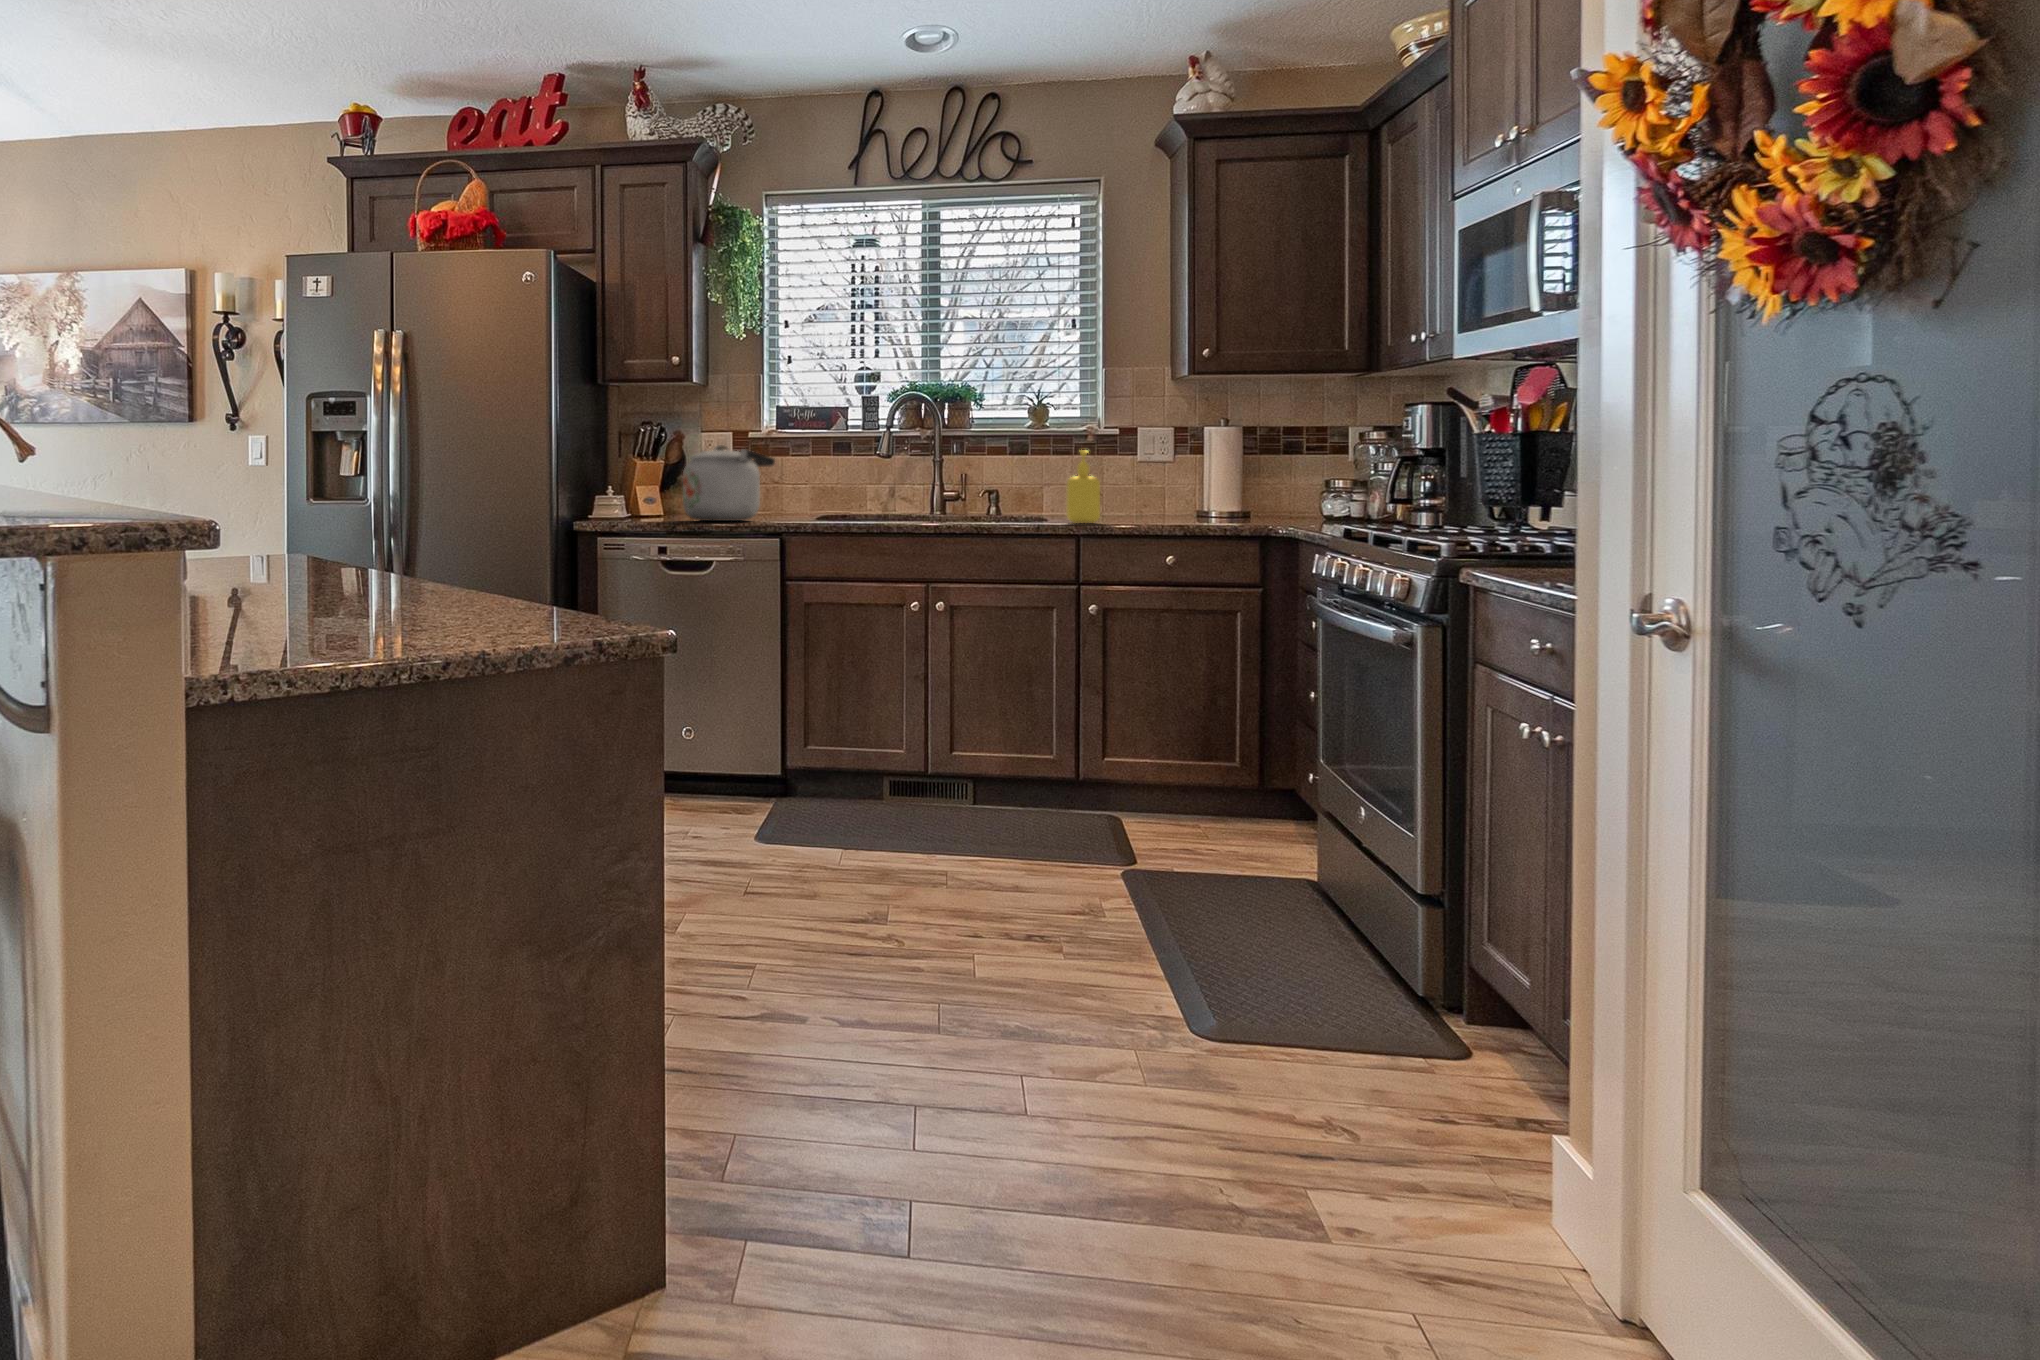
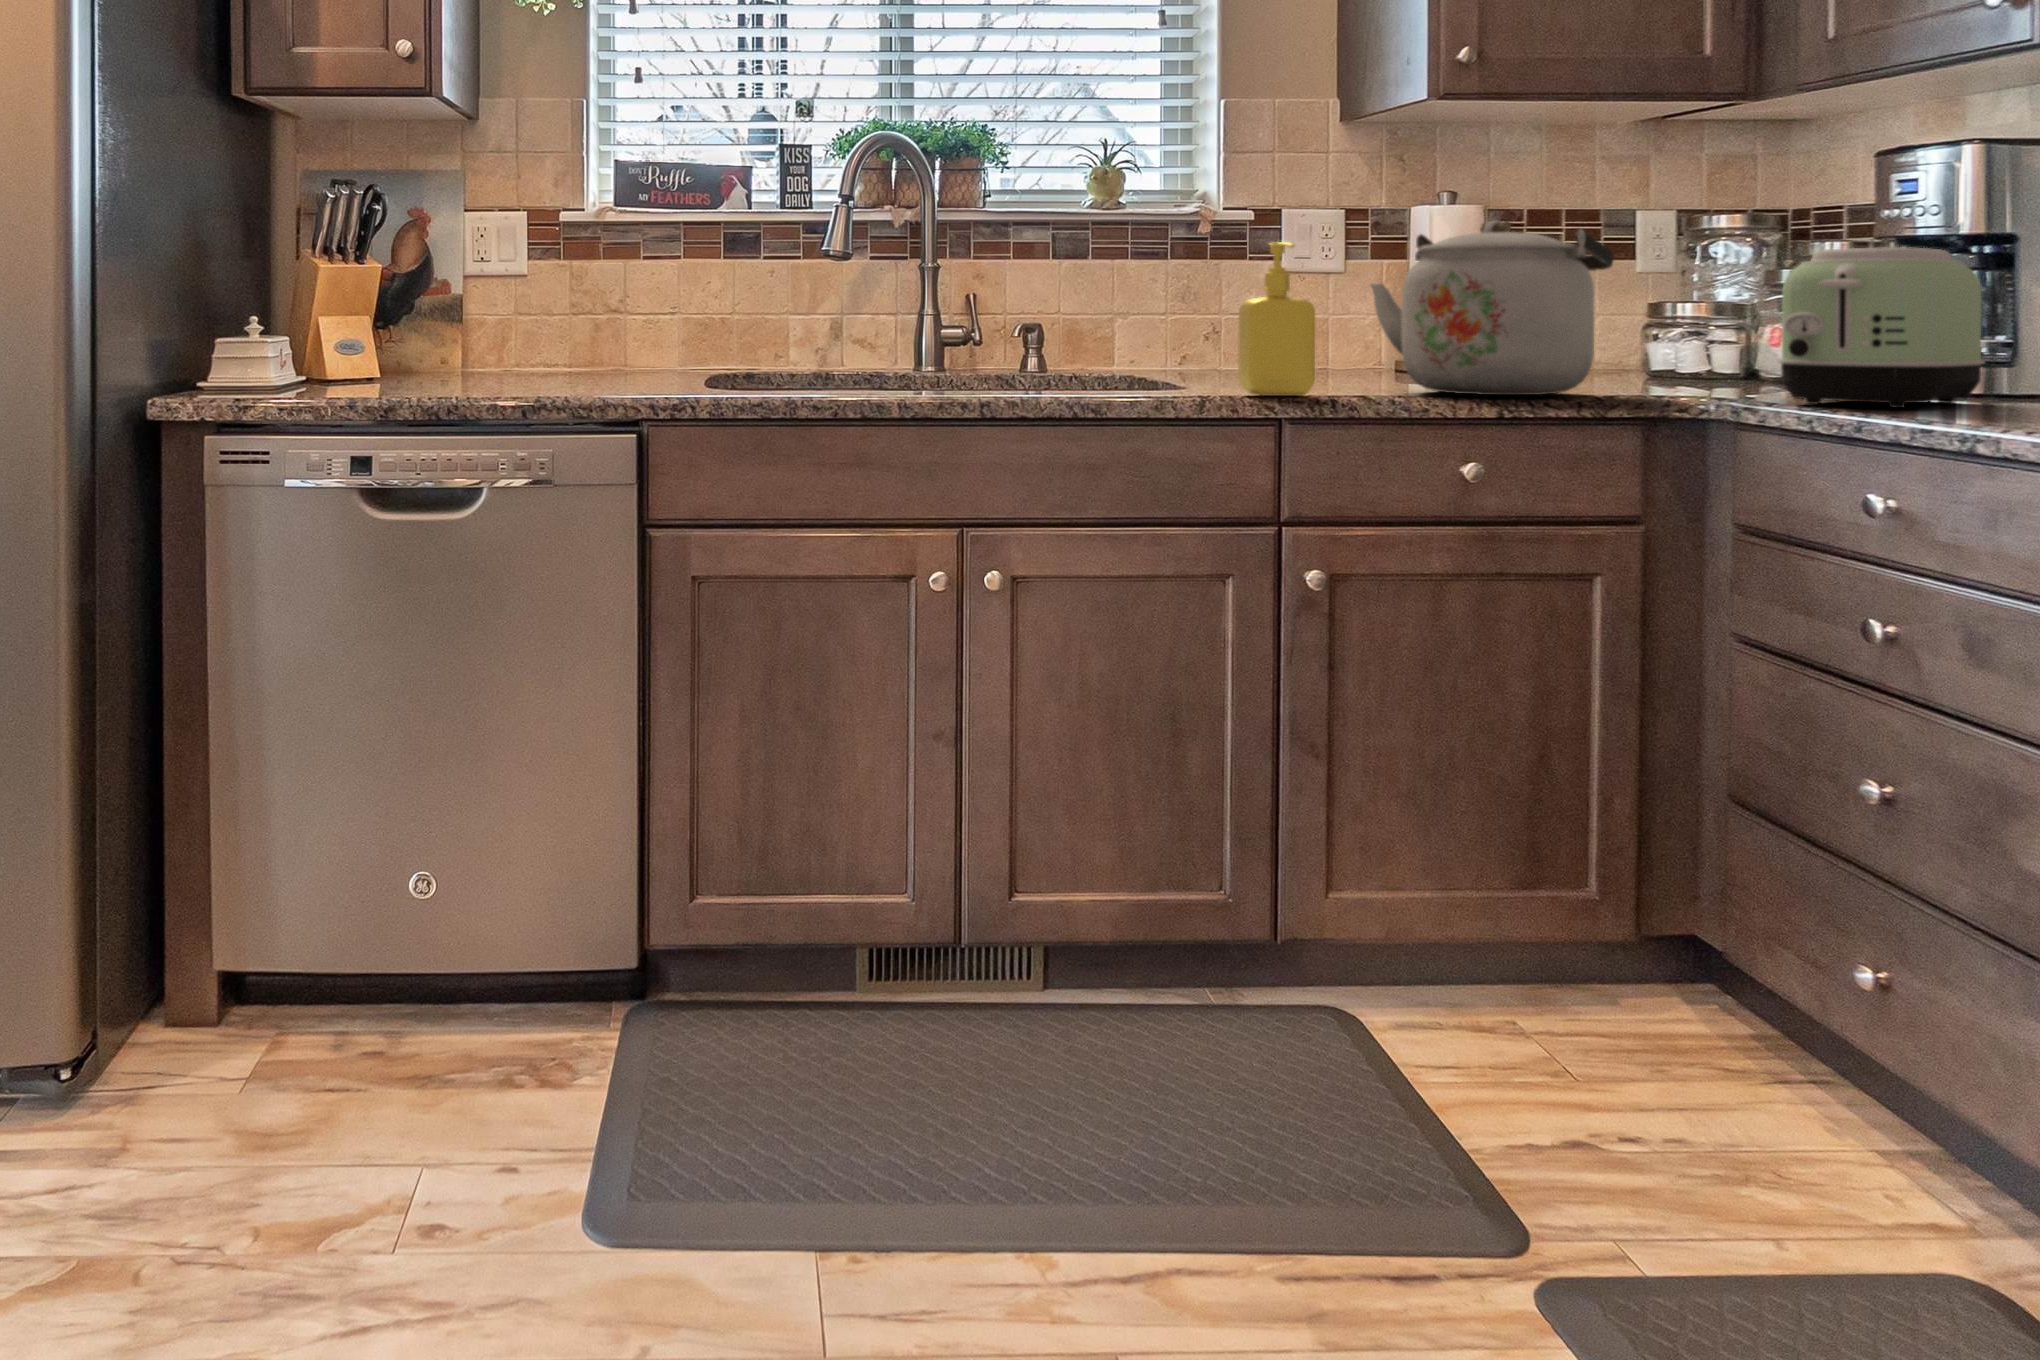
kettle: present [683,445,775,521] -> present [1371,220,1614,395]
toaster: none [1304,453,1409,527] -> present [1778,247,1984,408]

